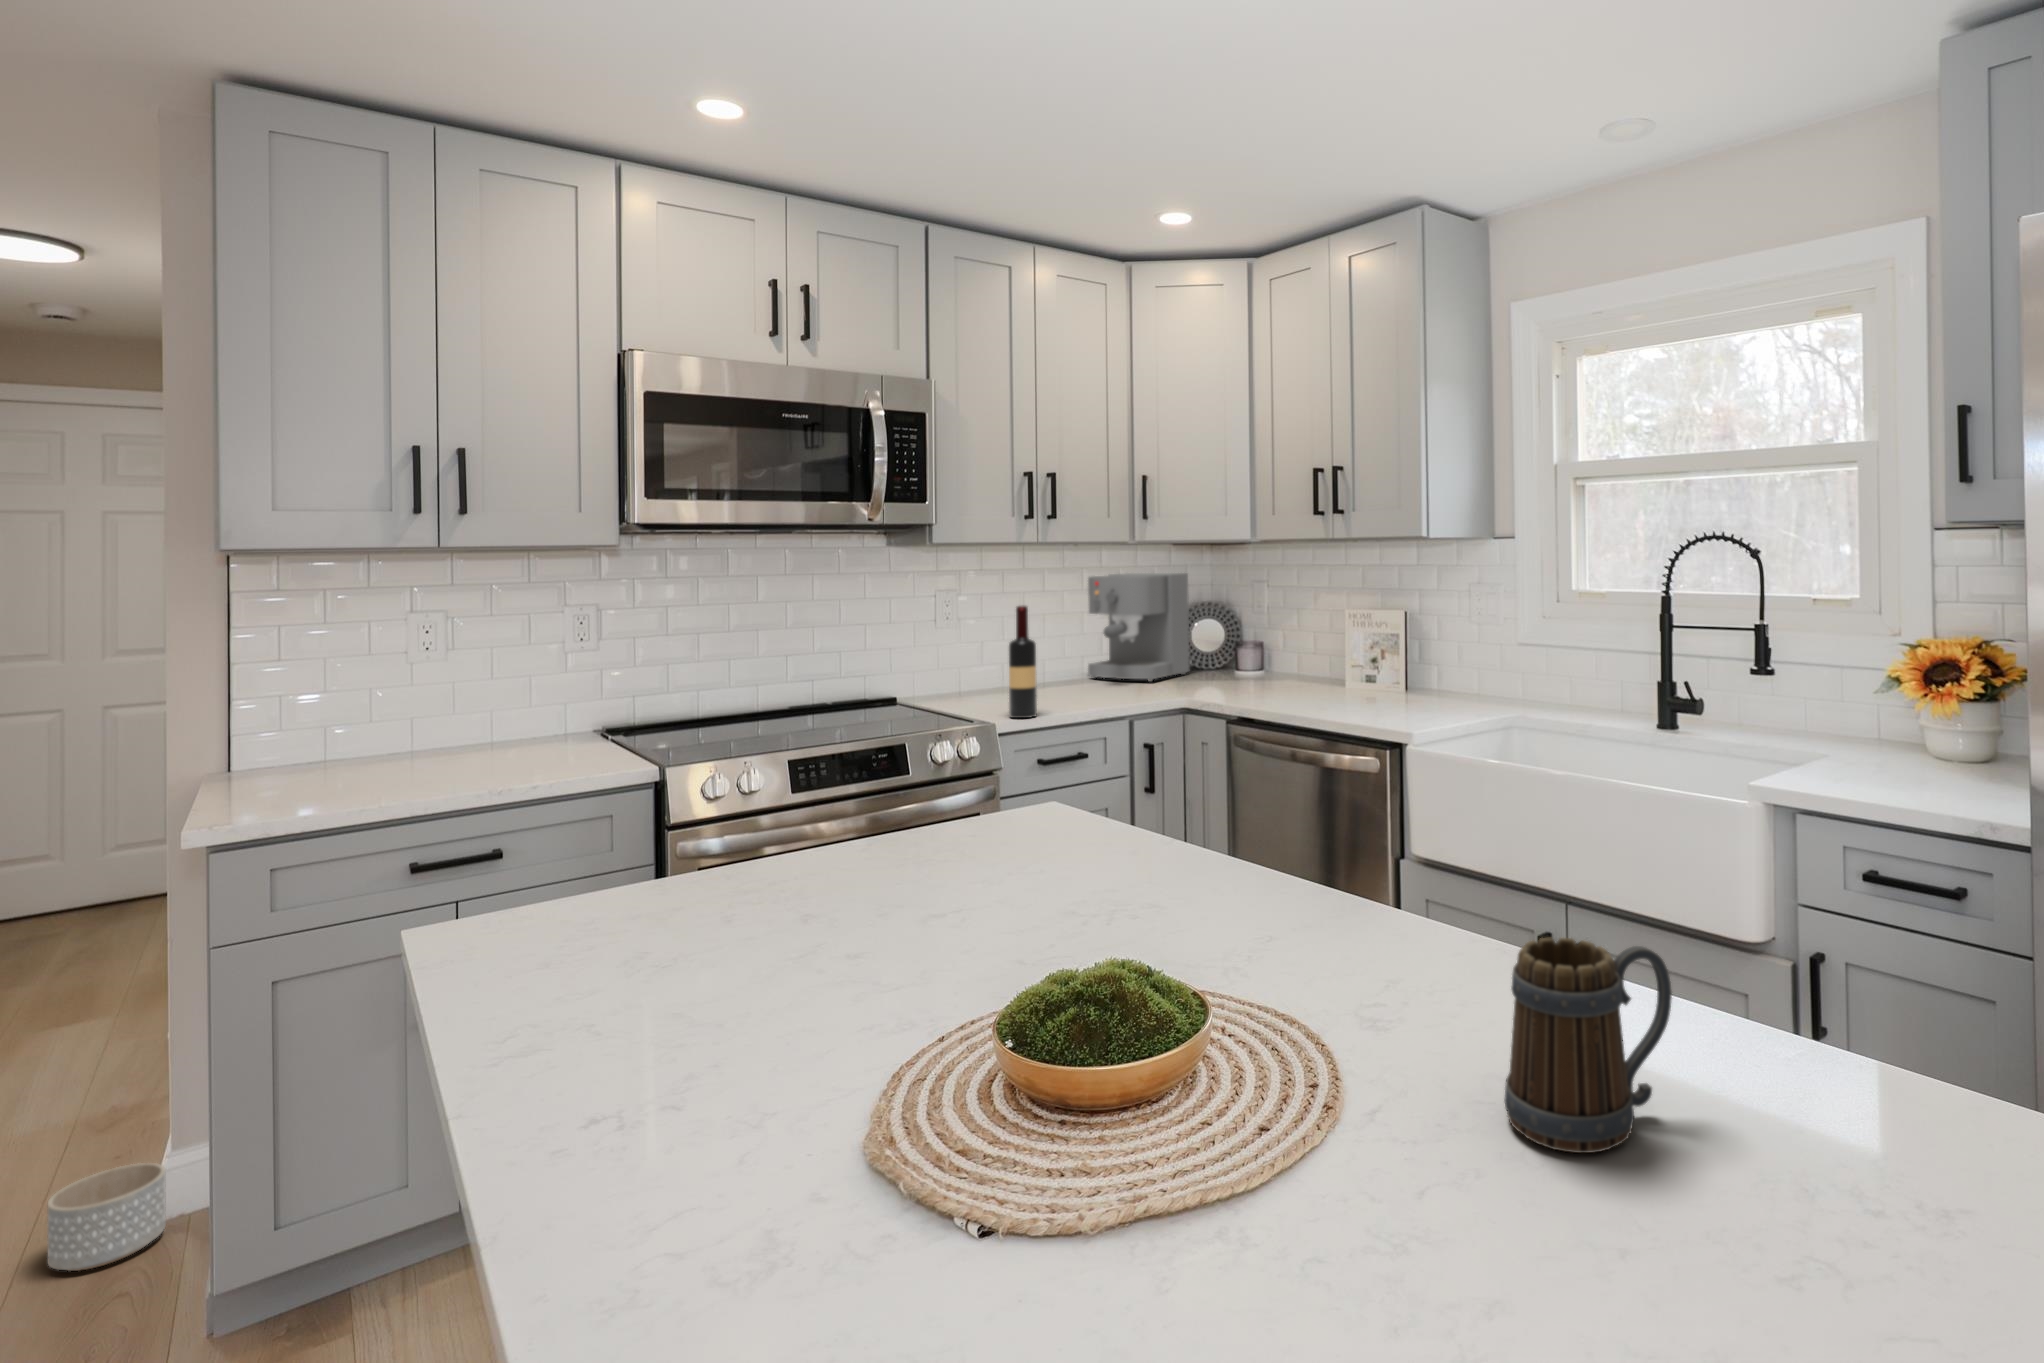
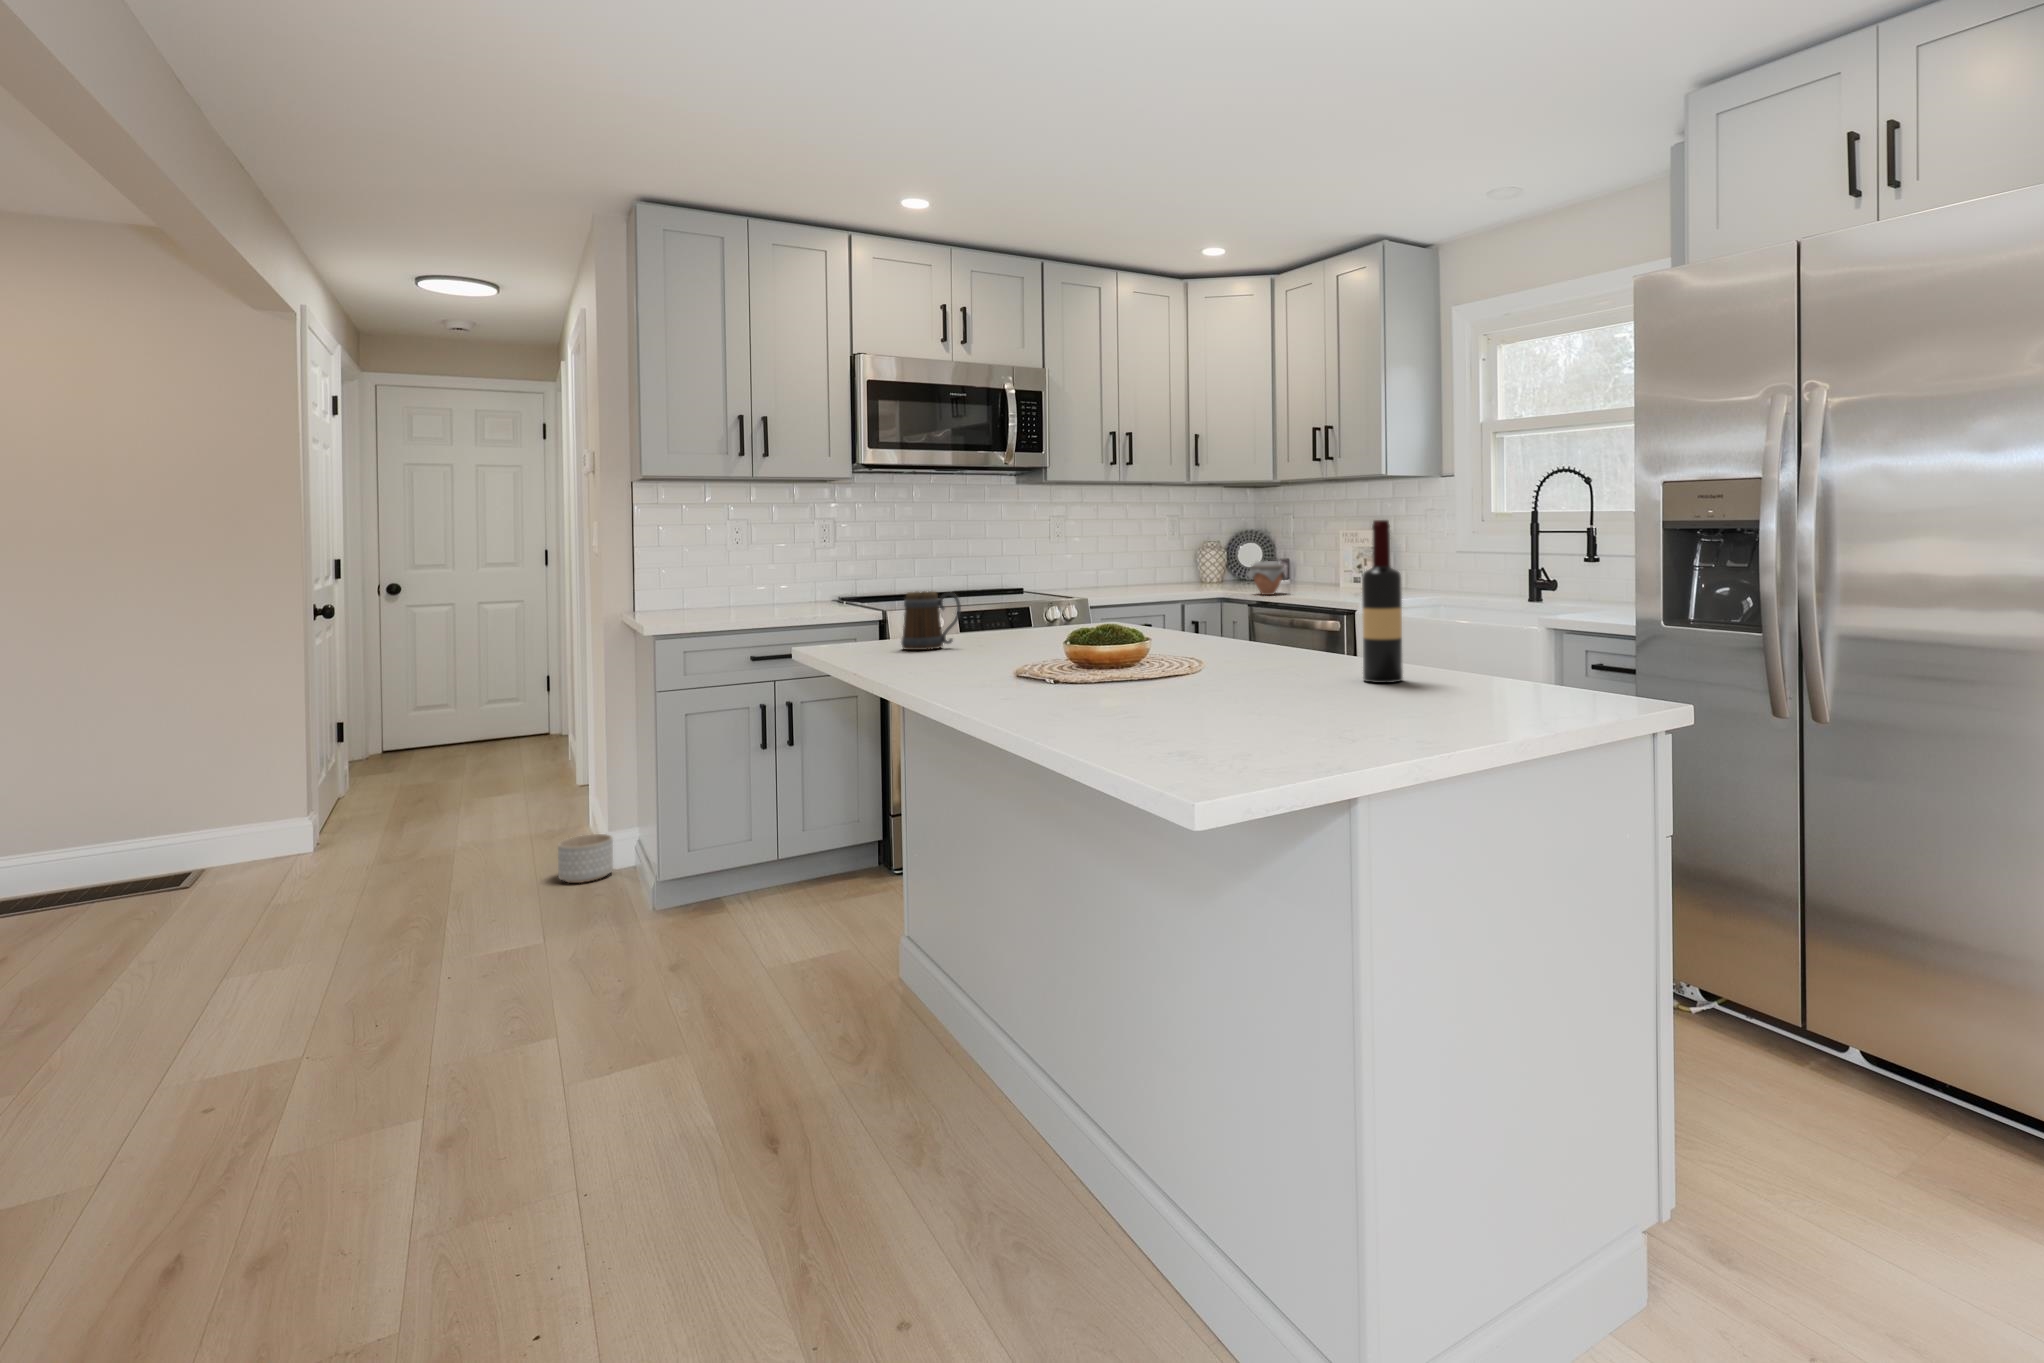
coffee maker: present [1088,573,1189,682] -> none [1159,507,1233,583]
wine bottle: present [1009,606,1037,718] -> present [1362,520,1403,683]
jar: none [1228,659,1284,710] -> present [1247,561,1286,595]
mug: present [1505,938,1672,1153] -> present [901,591,961,650]

